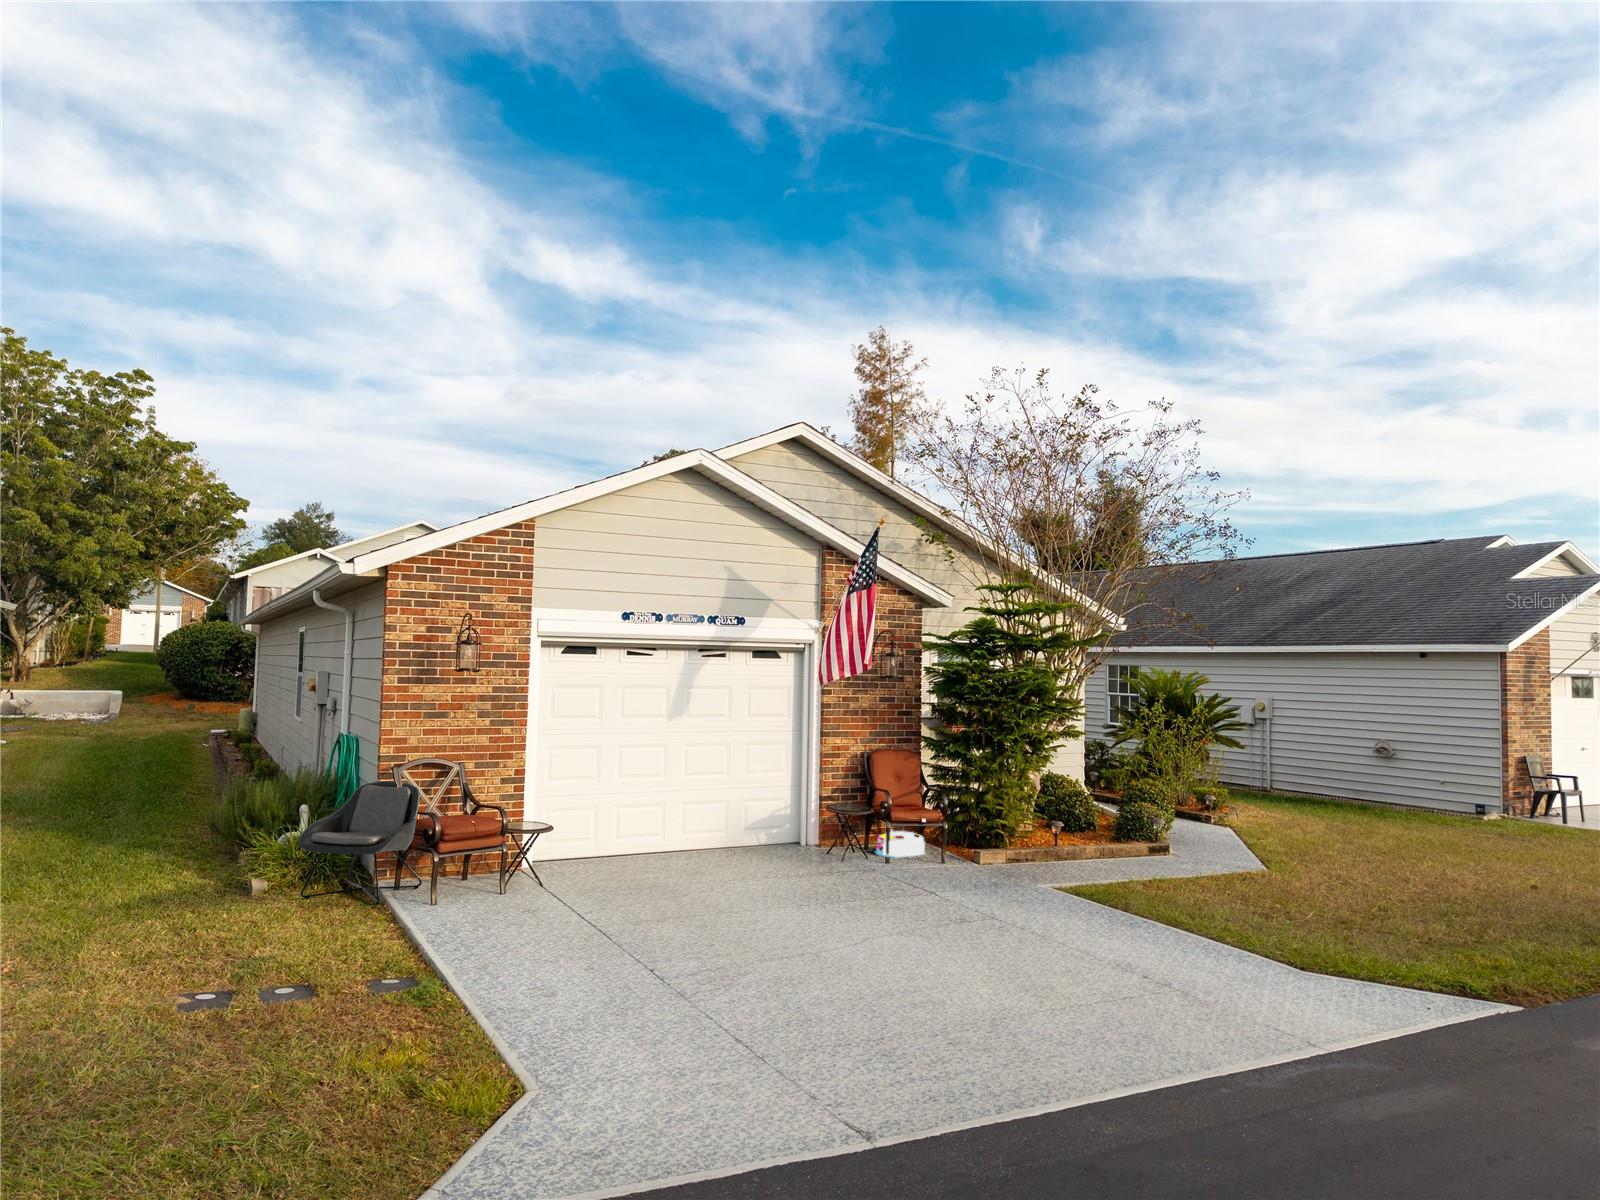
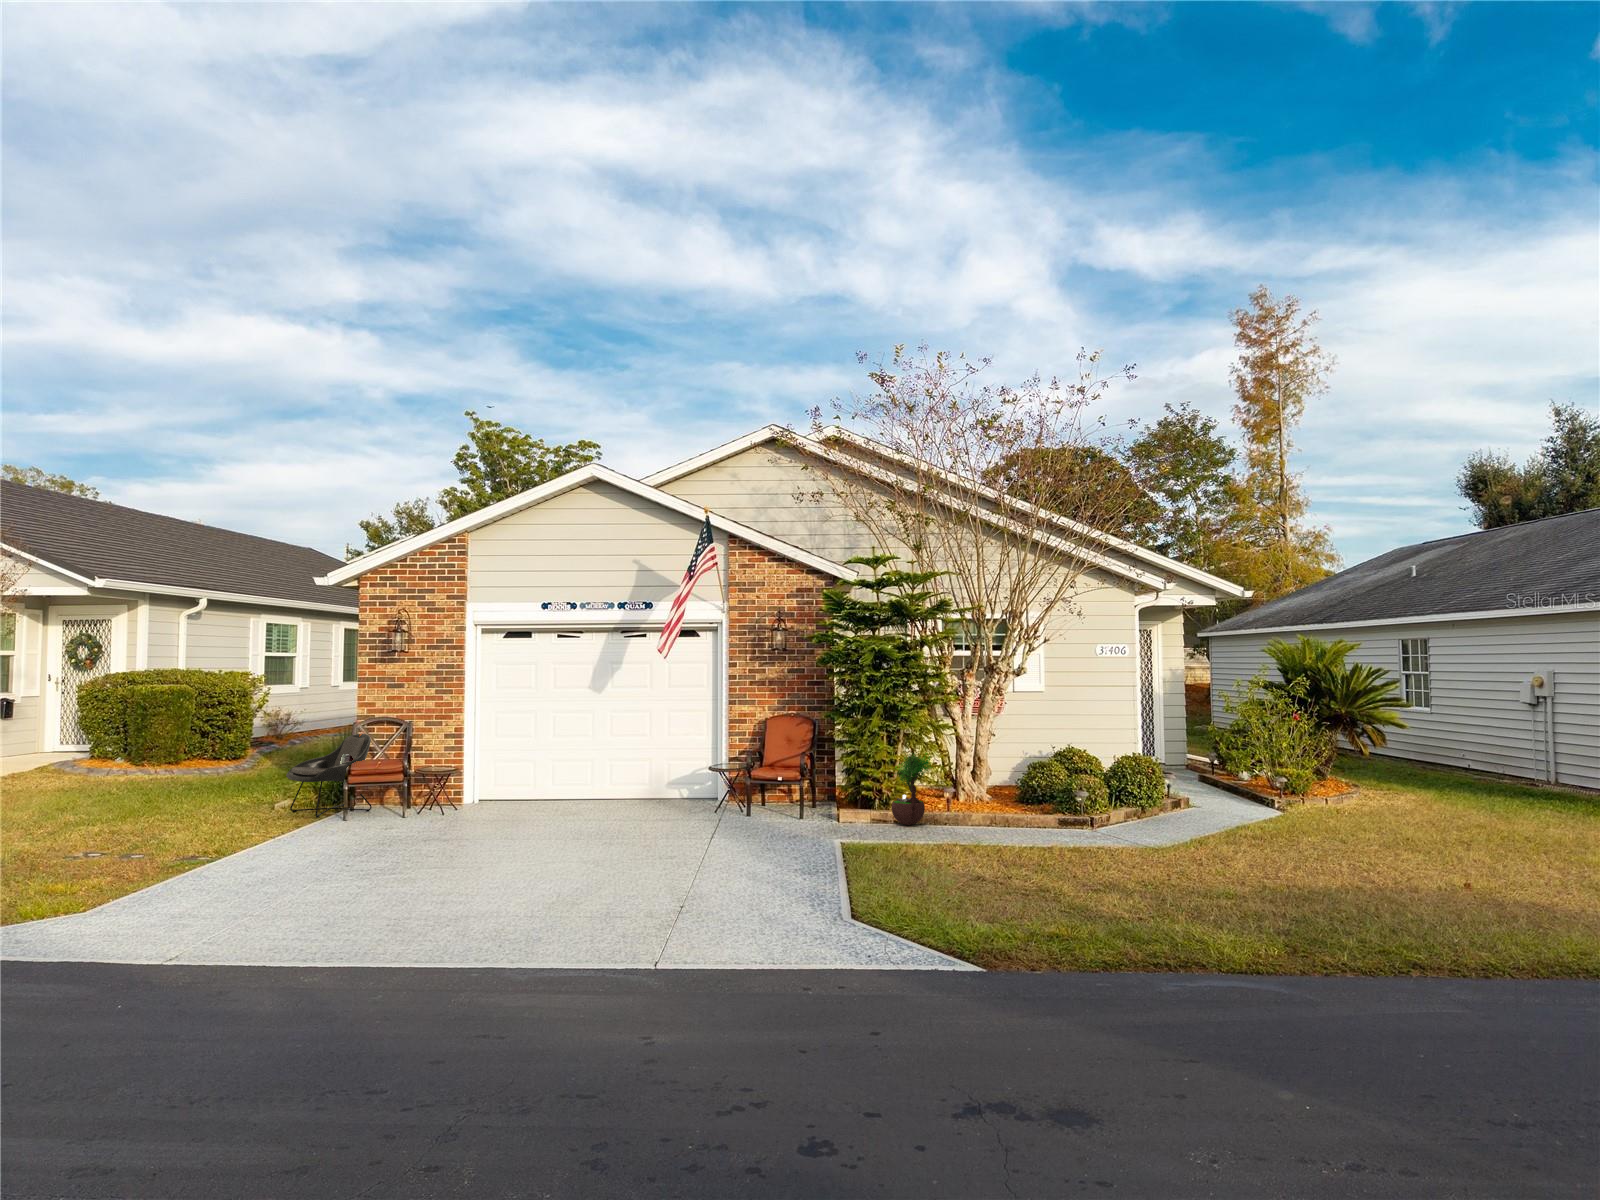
potted tree: none [1016,780,1061,856] -> present [892,753,931,825]
storage bin: present [875,831,925,858] -> none [763,793,815,818]

